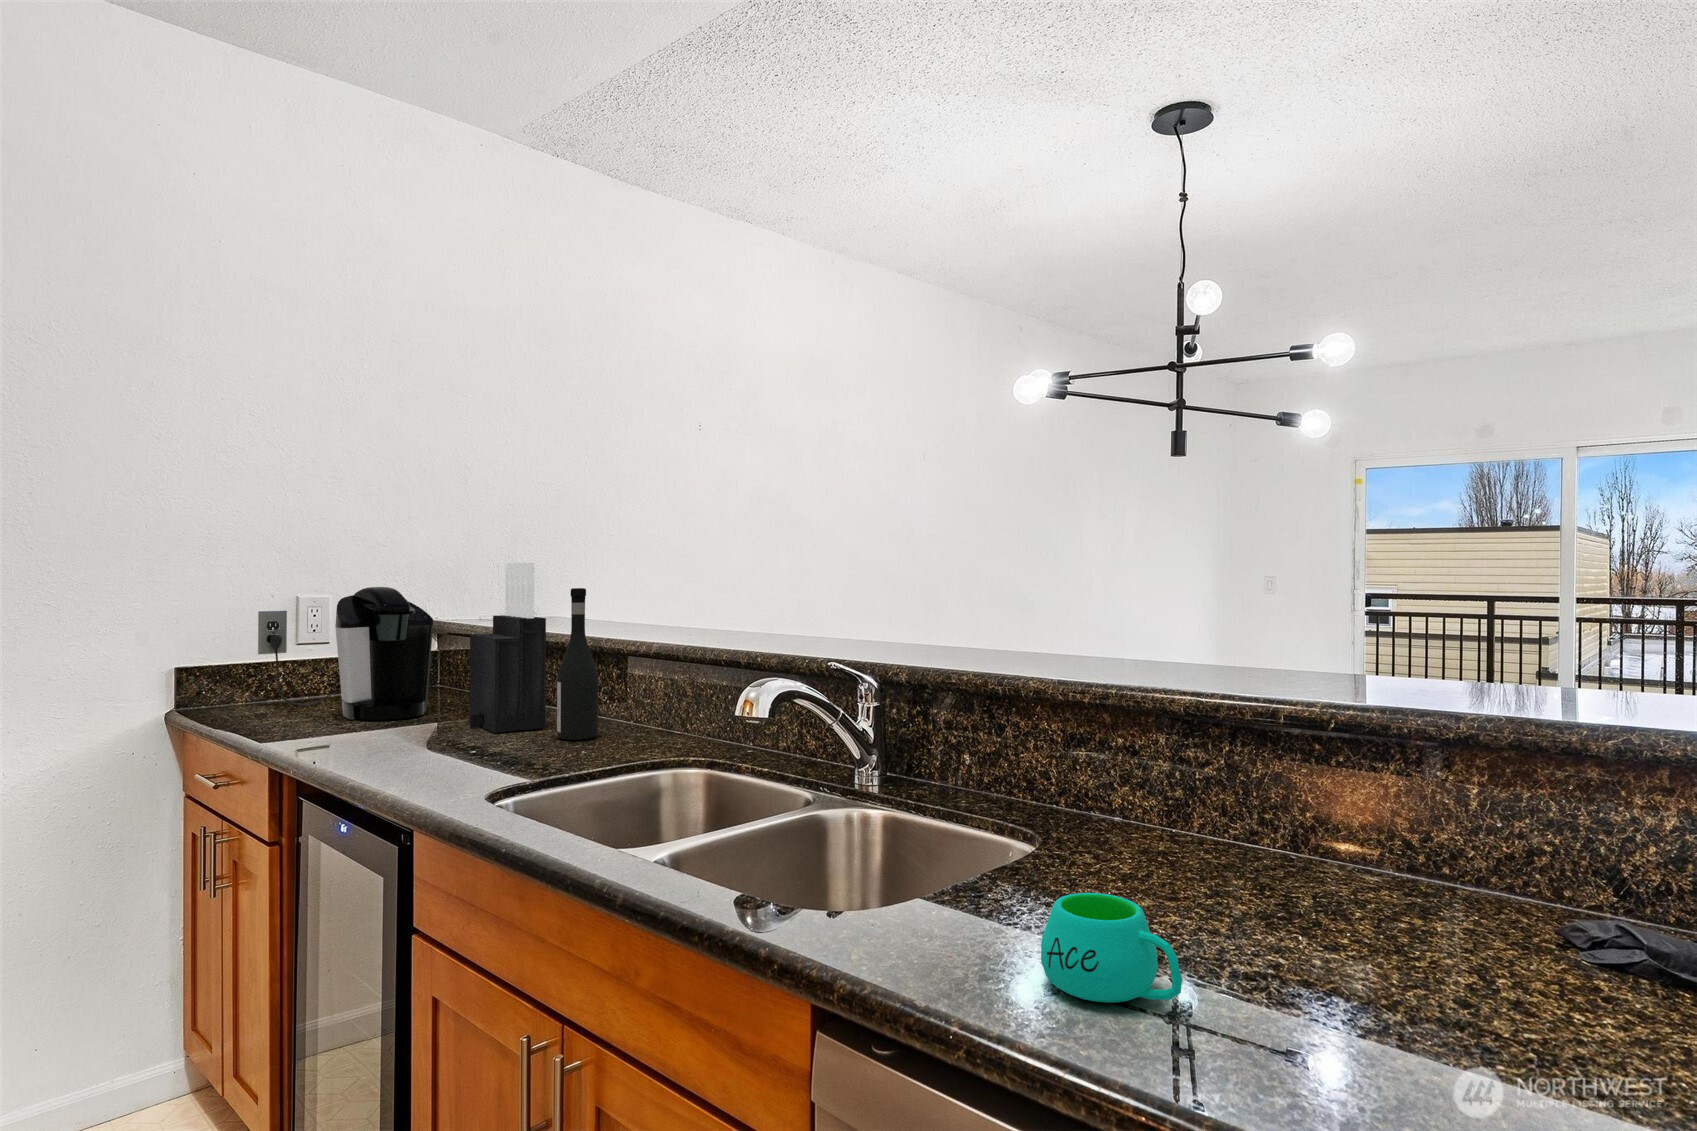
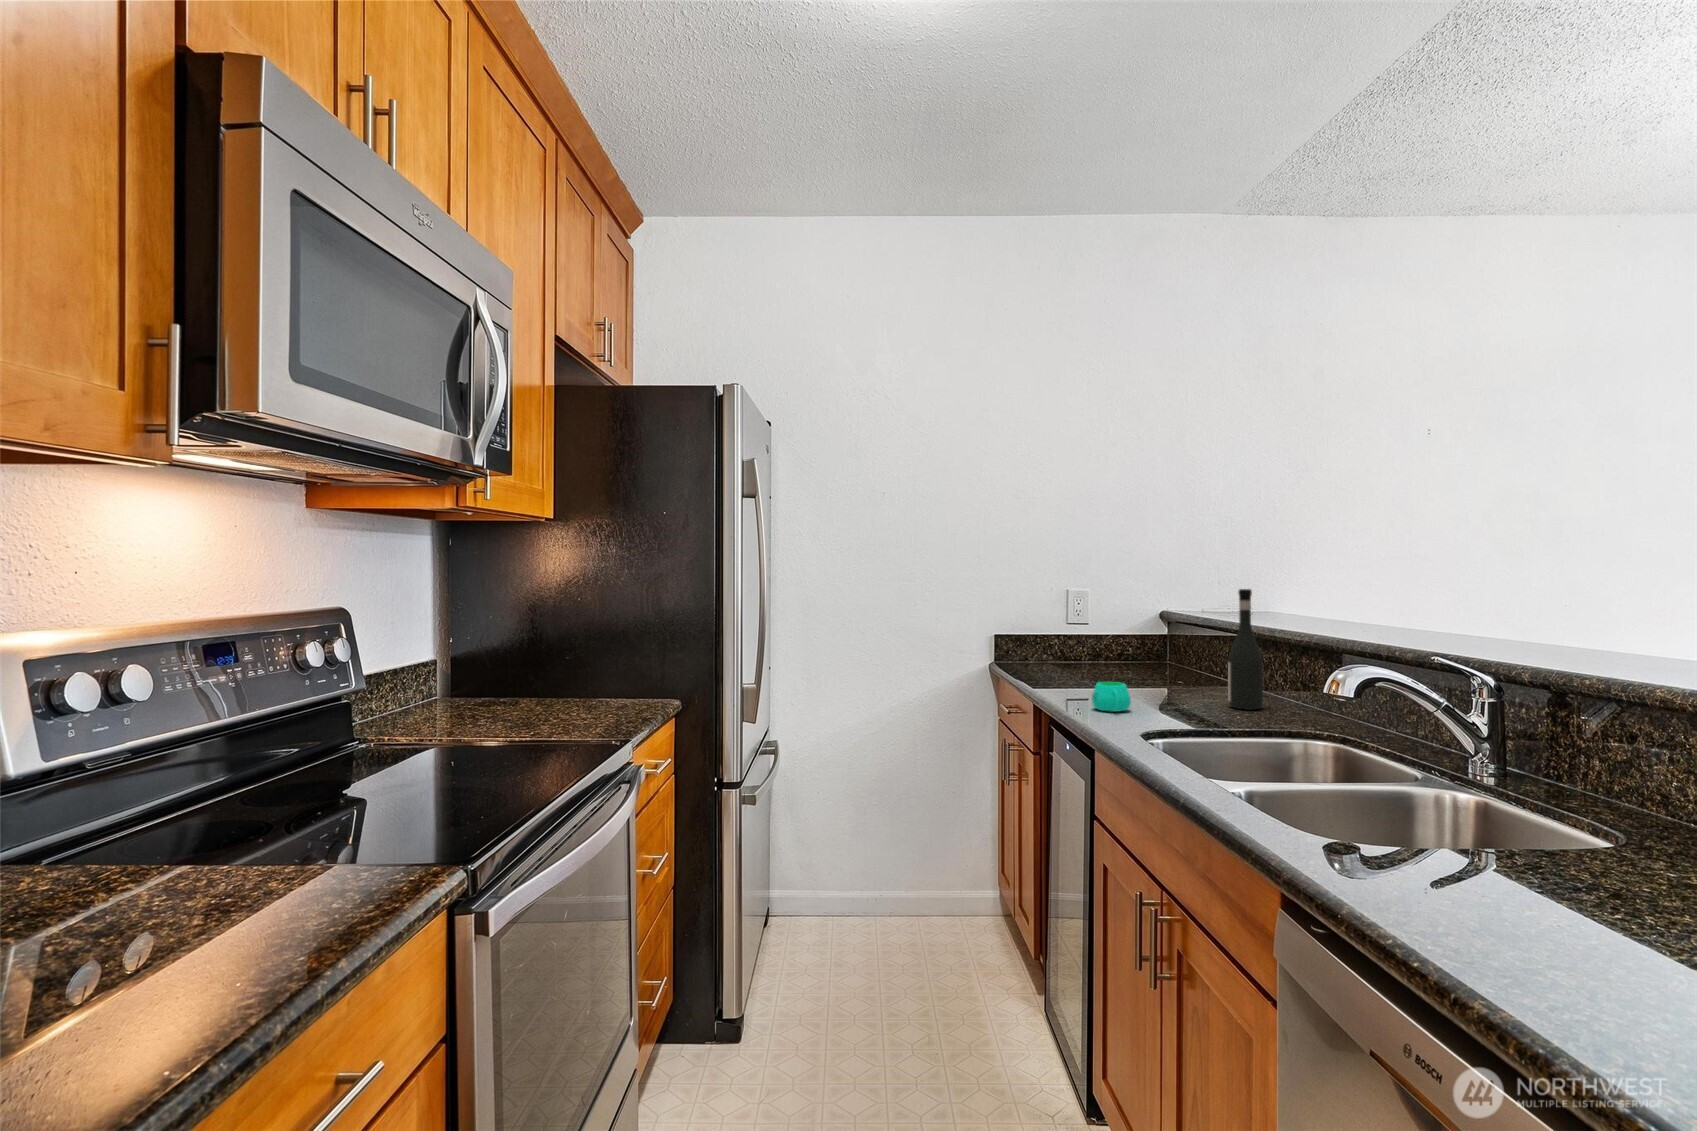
knife block: present [469,563,546,733] -> none [1169,568,1225,699]
coffee maker: present [258,587,433,720] -> none [1038,586,1151,681]
mug: present [1041,893,1182,1003] -> present [1092,682,1131,712]

